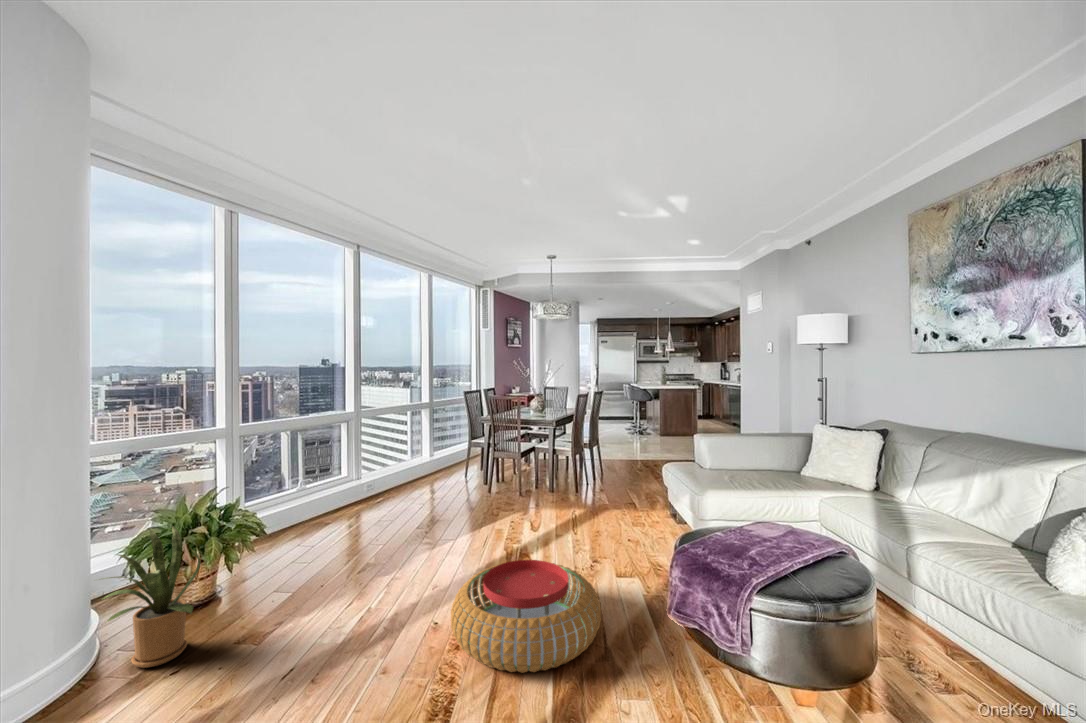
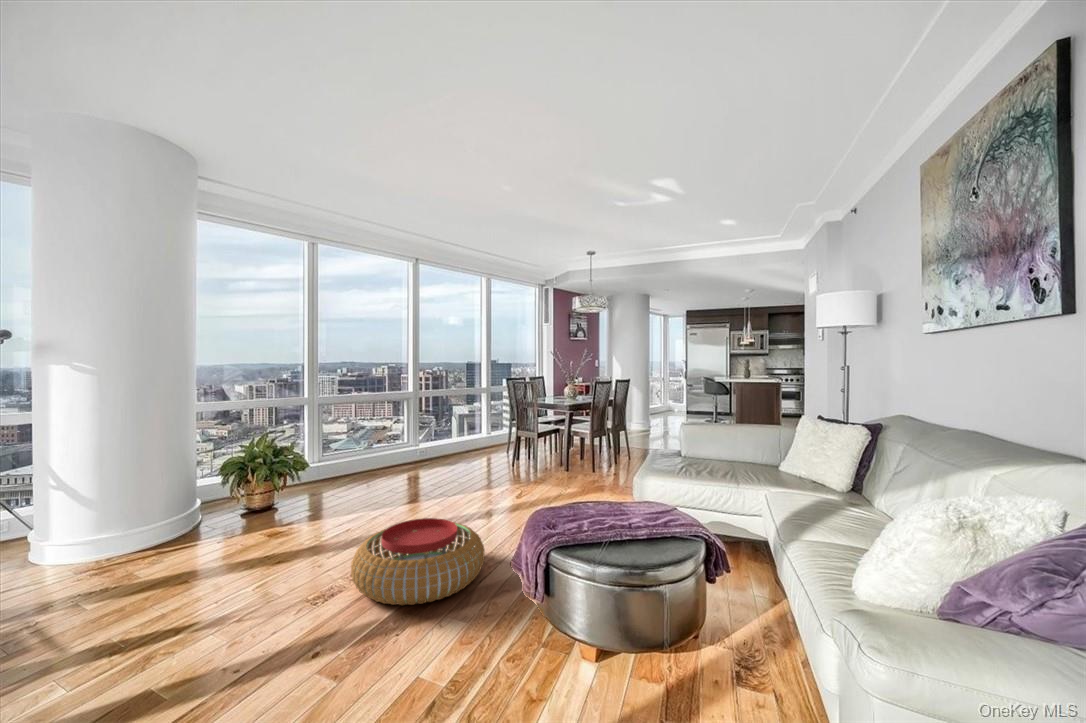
house plant: present [104,526,201,668] -> none [142,464,211,558]

